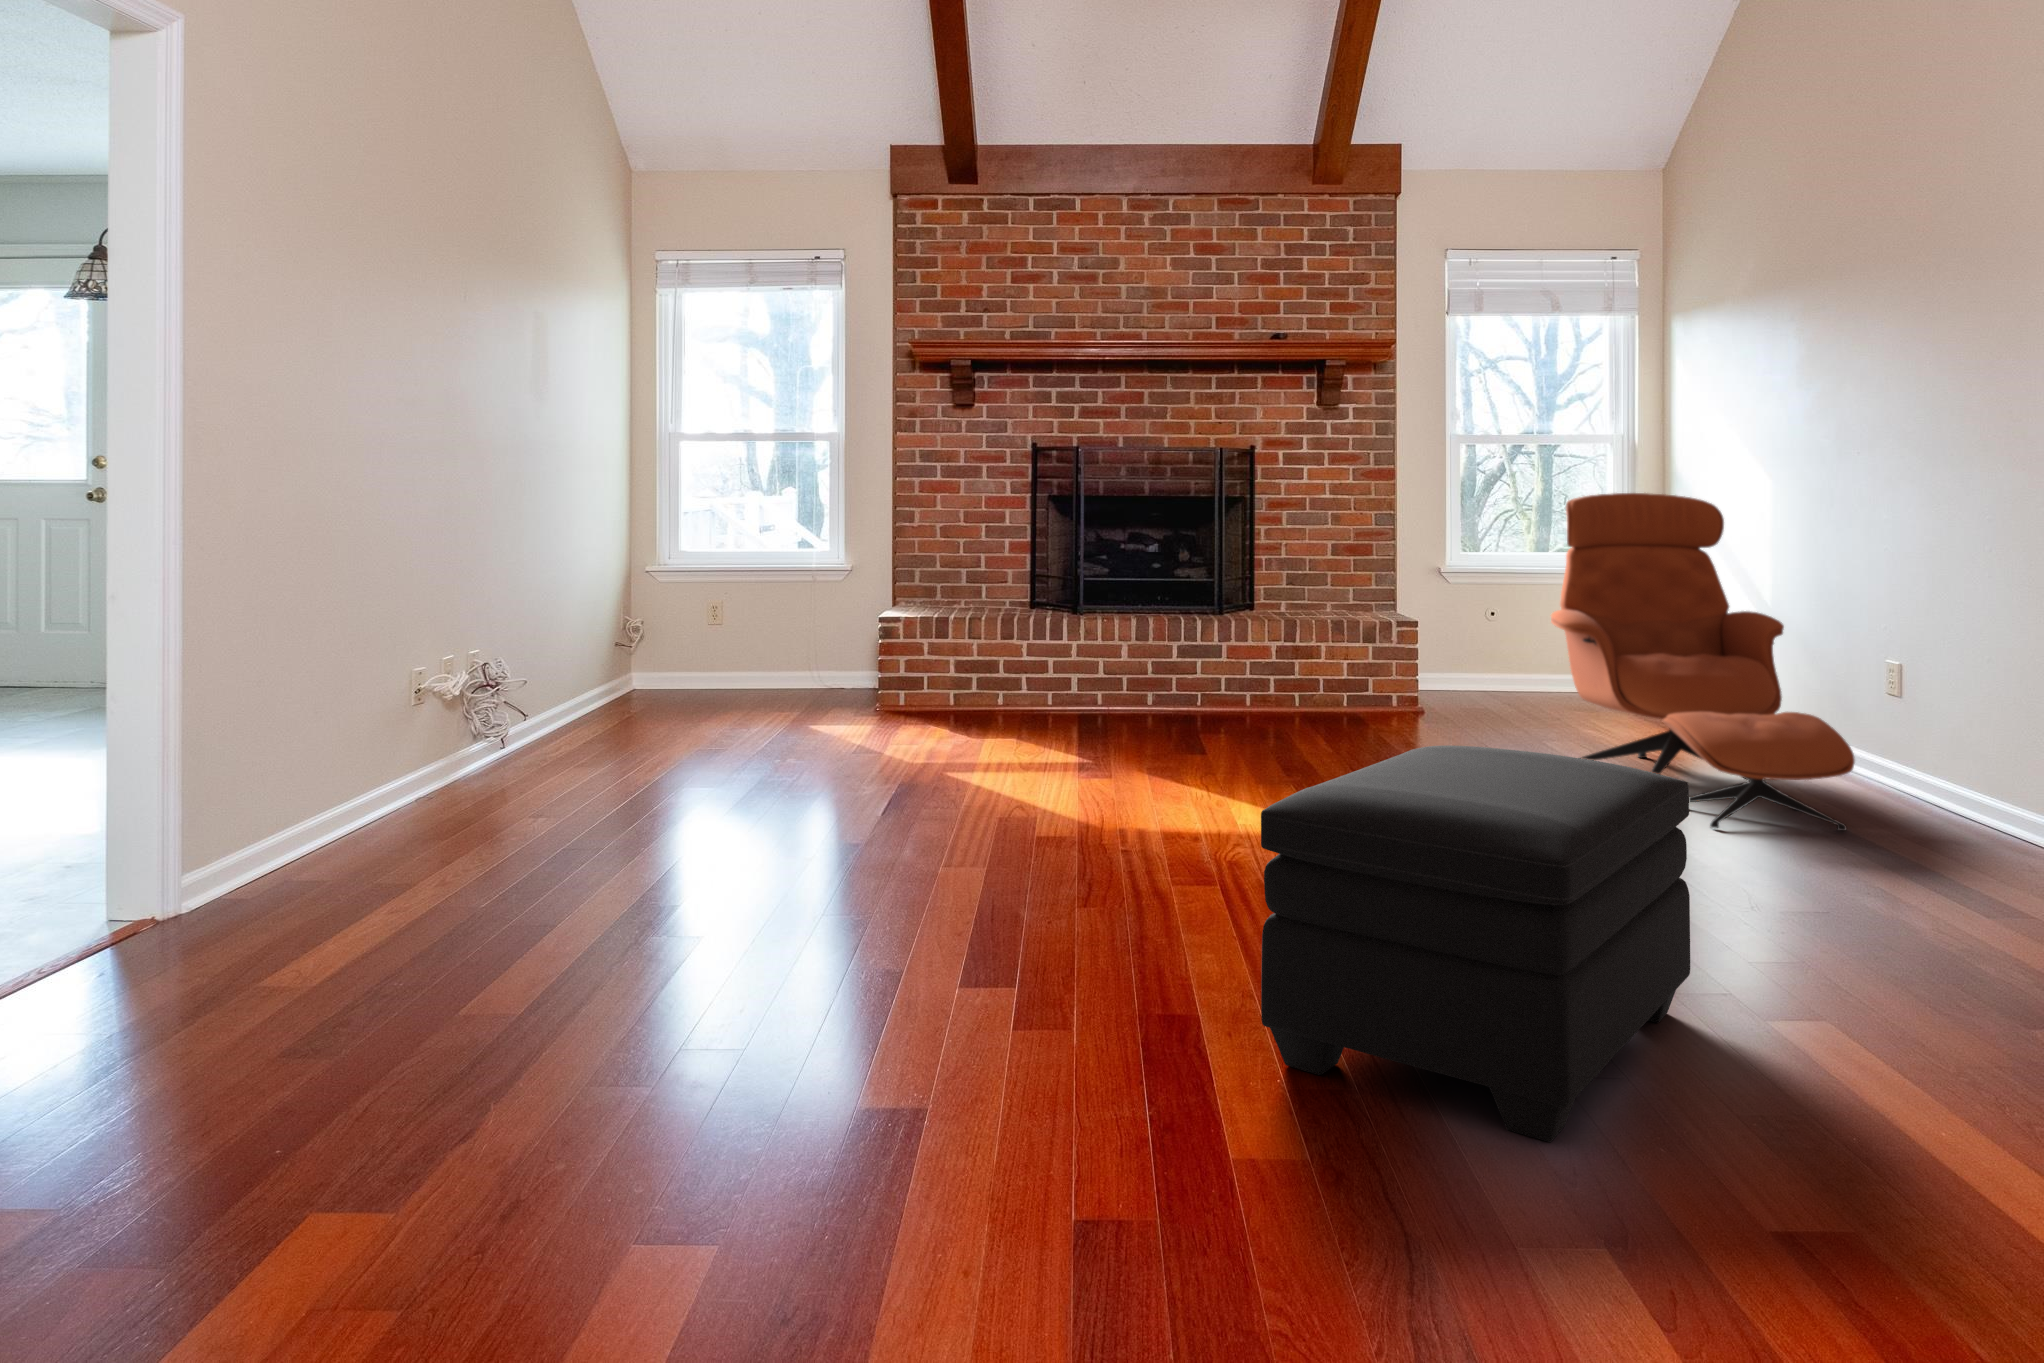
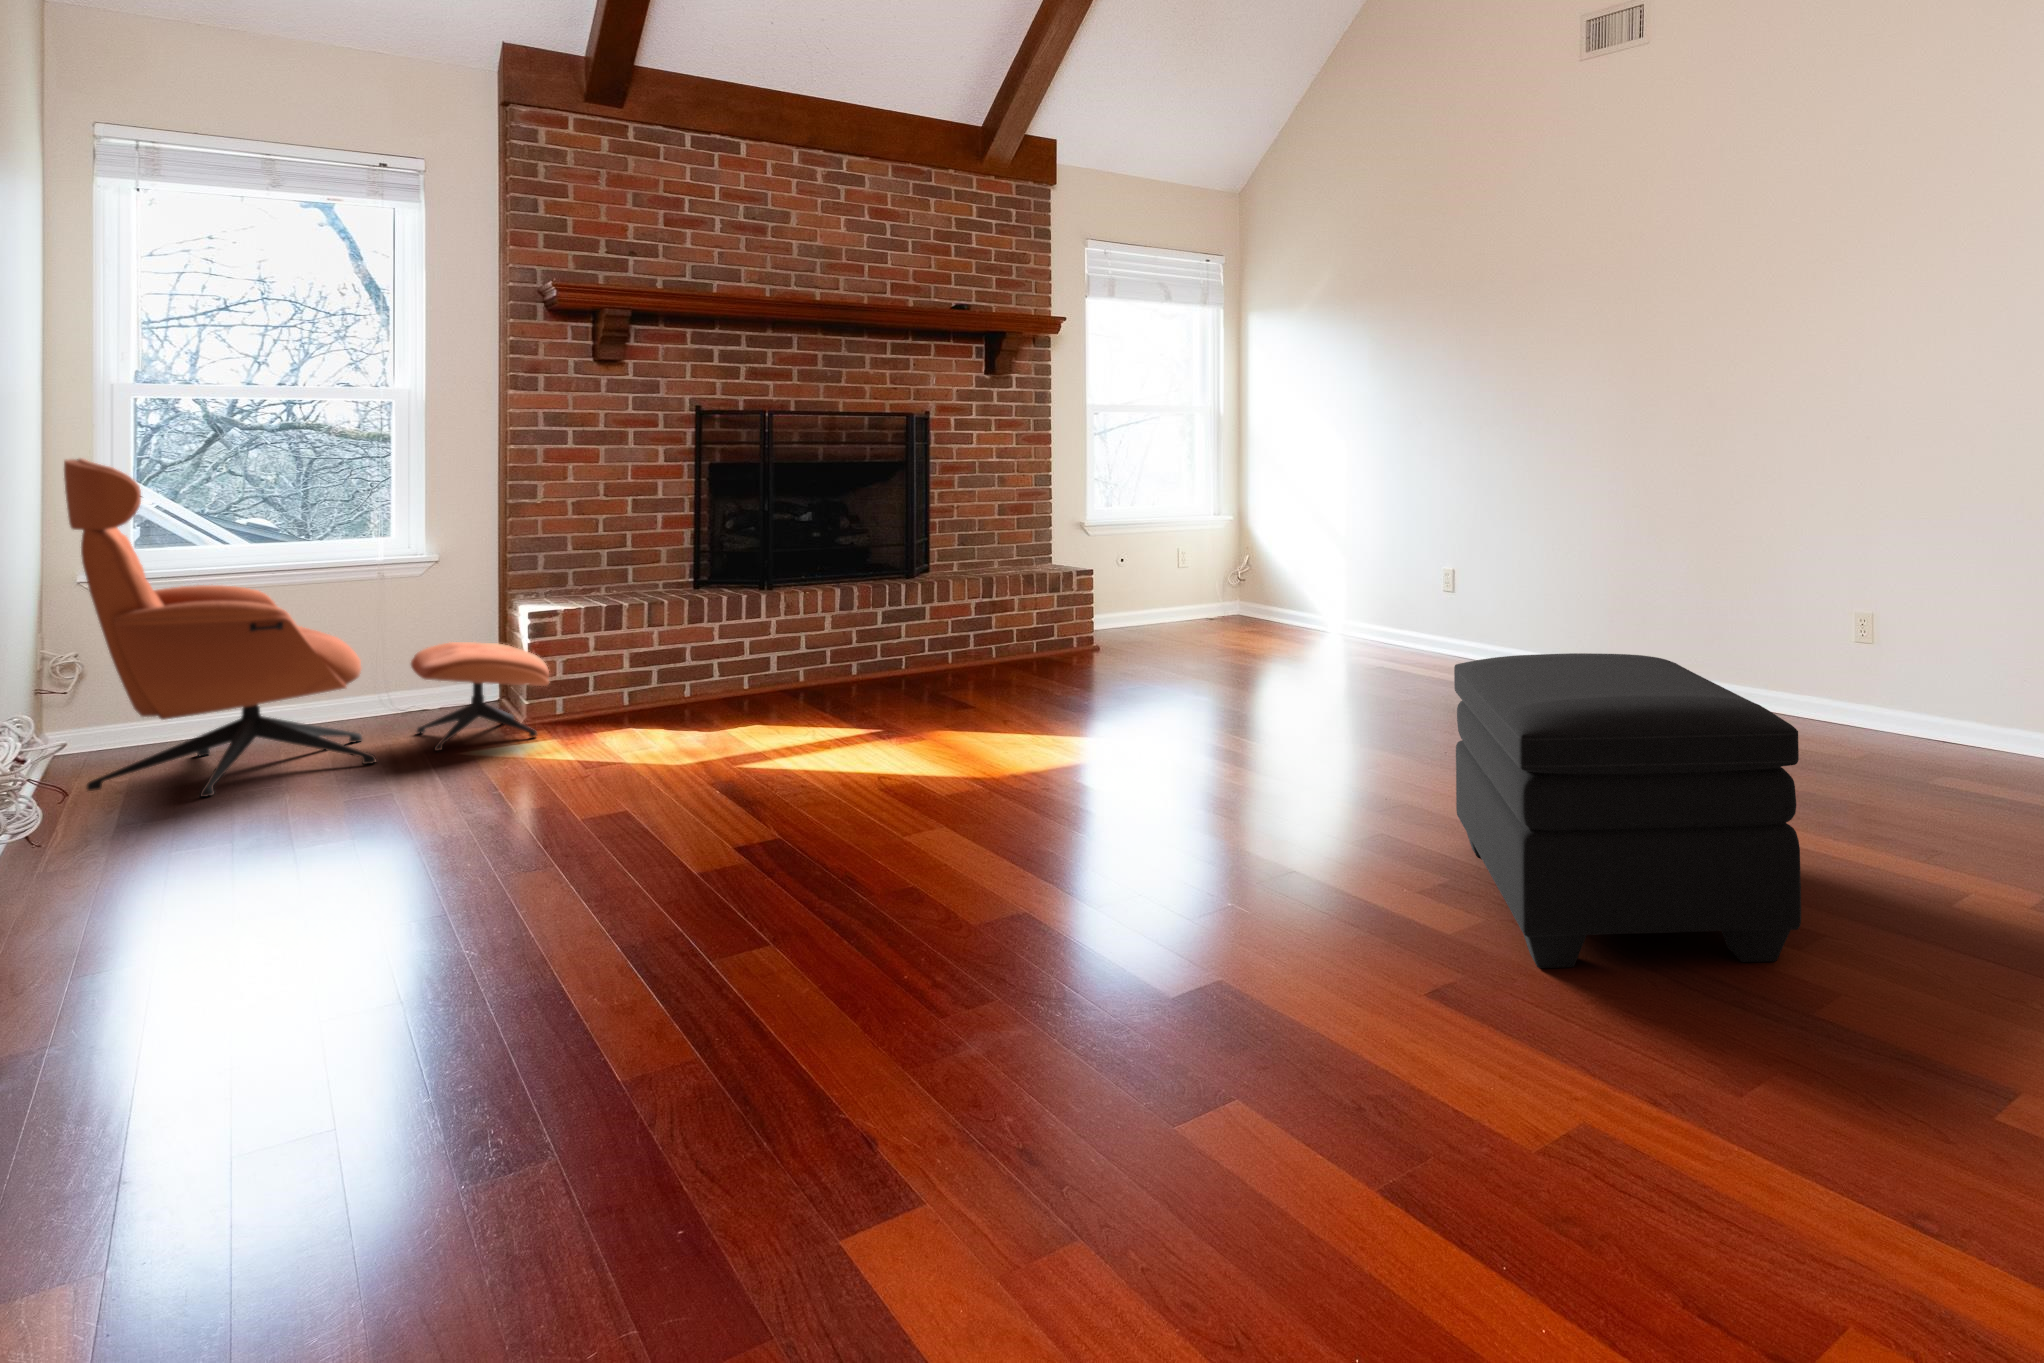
lounge chair: present [1551,493,1855,831] -> present [64,458,549,797]

